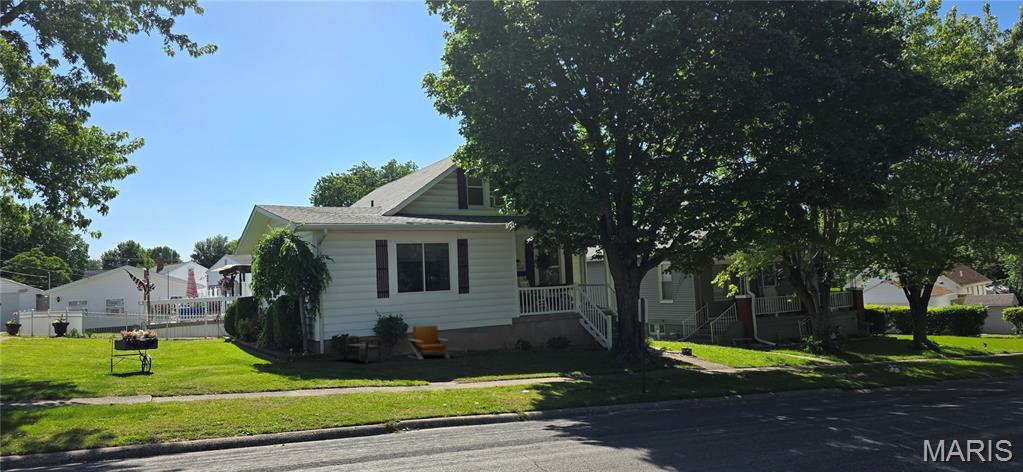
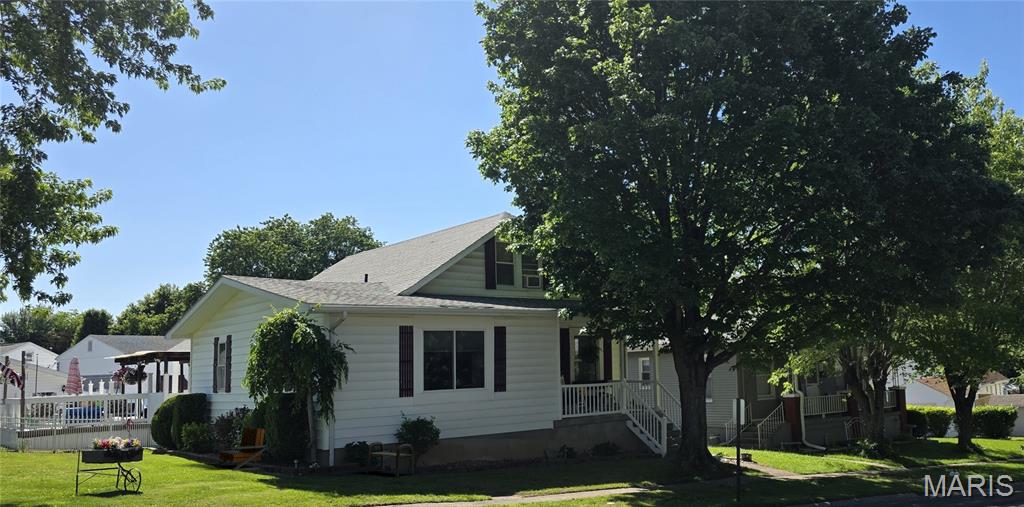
lounge chair: present [408,326,449,359] -> present [215,427,266,471]

